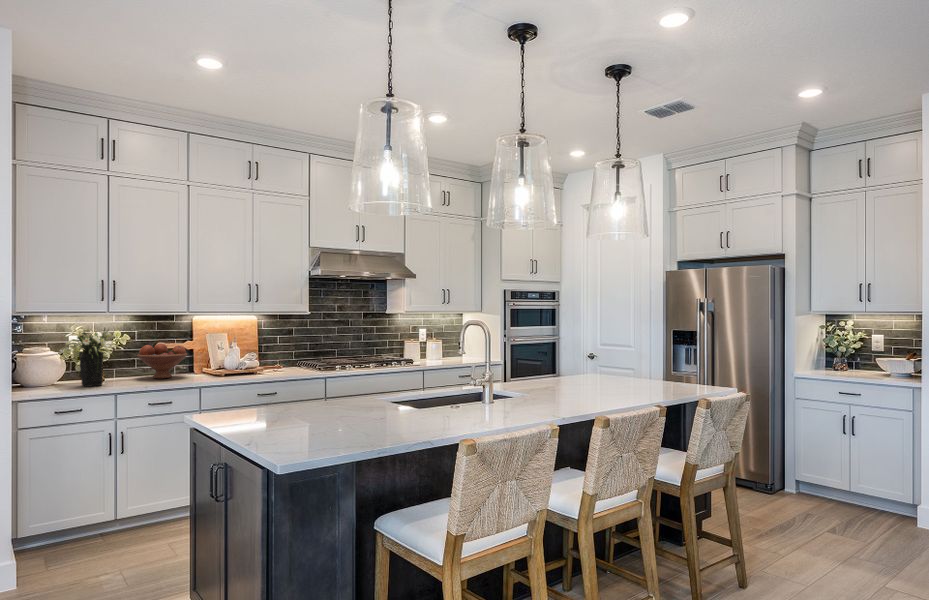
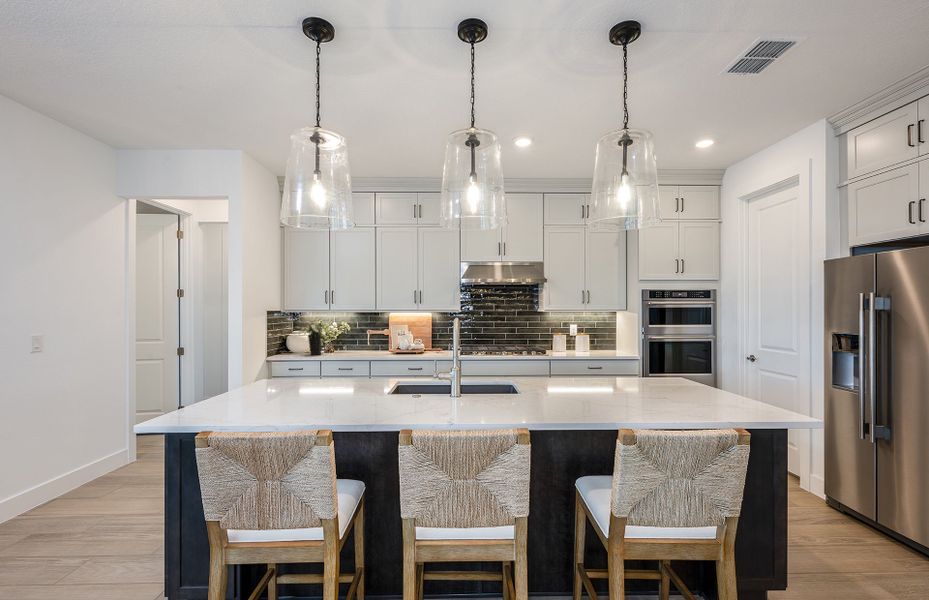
fruit bowl: present [137,344,187,379] -> none [347,331,377,353]

